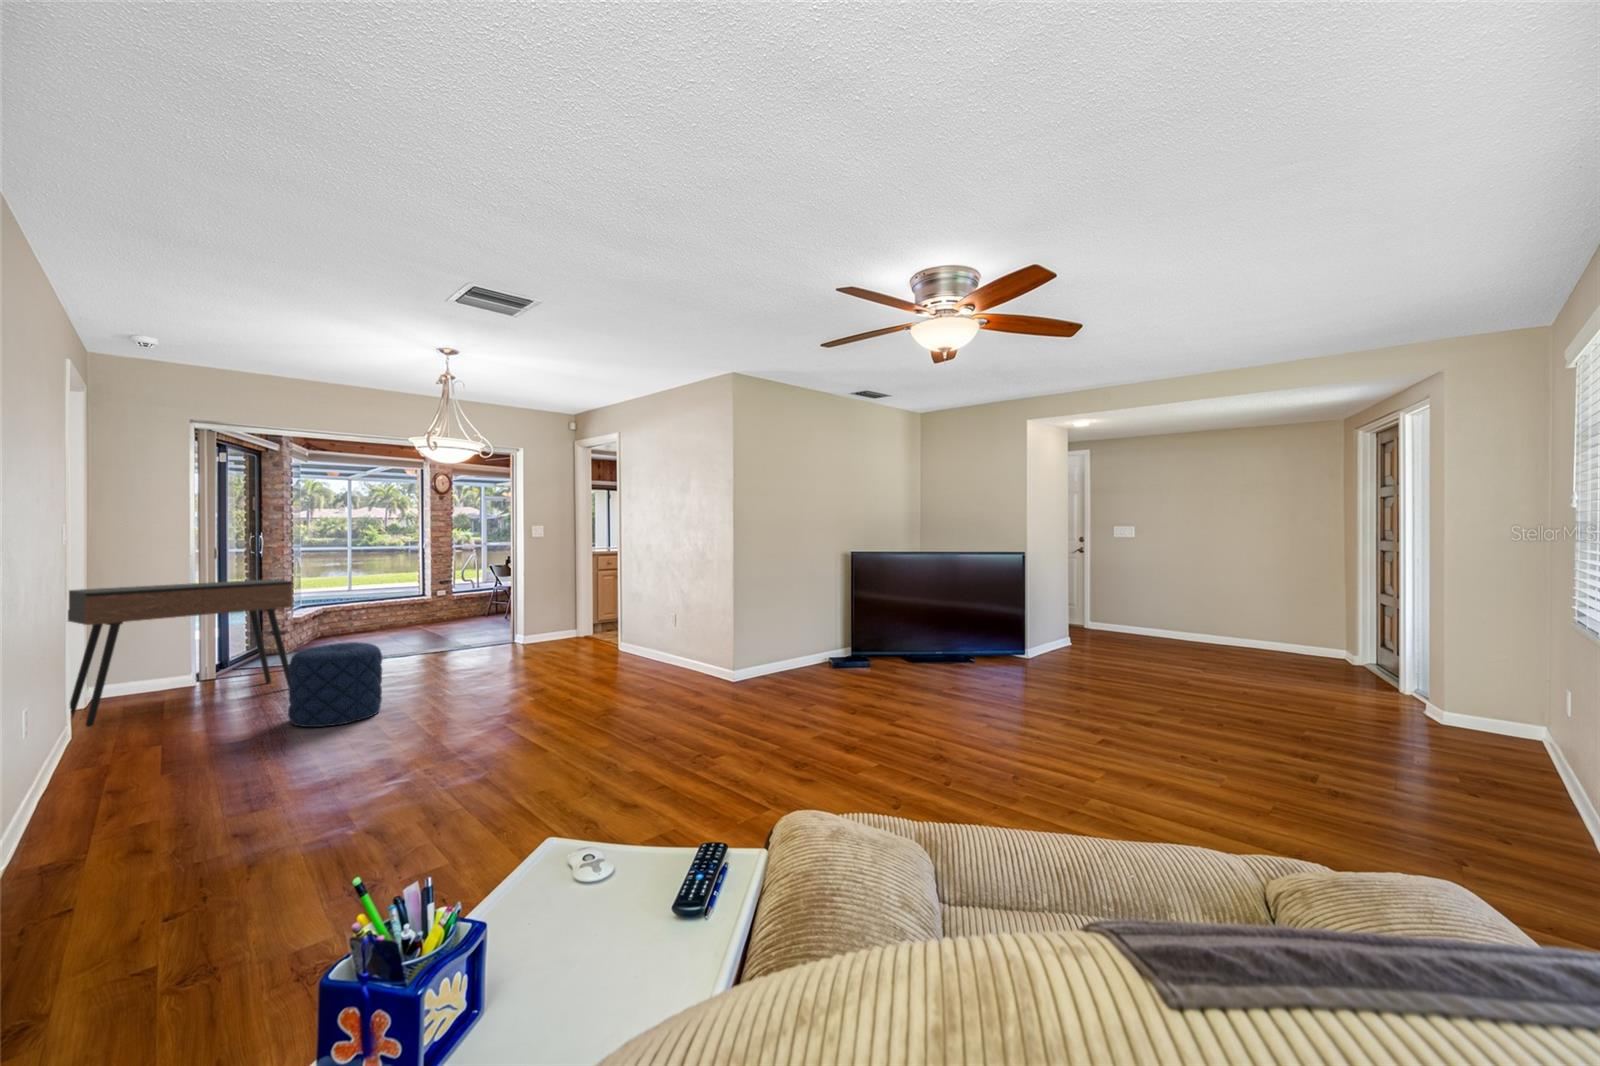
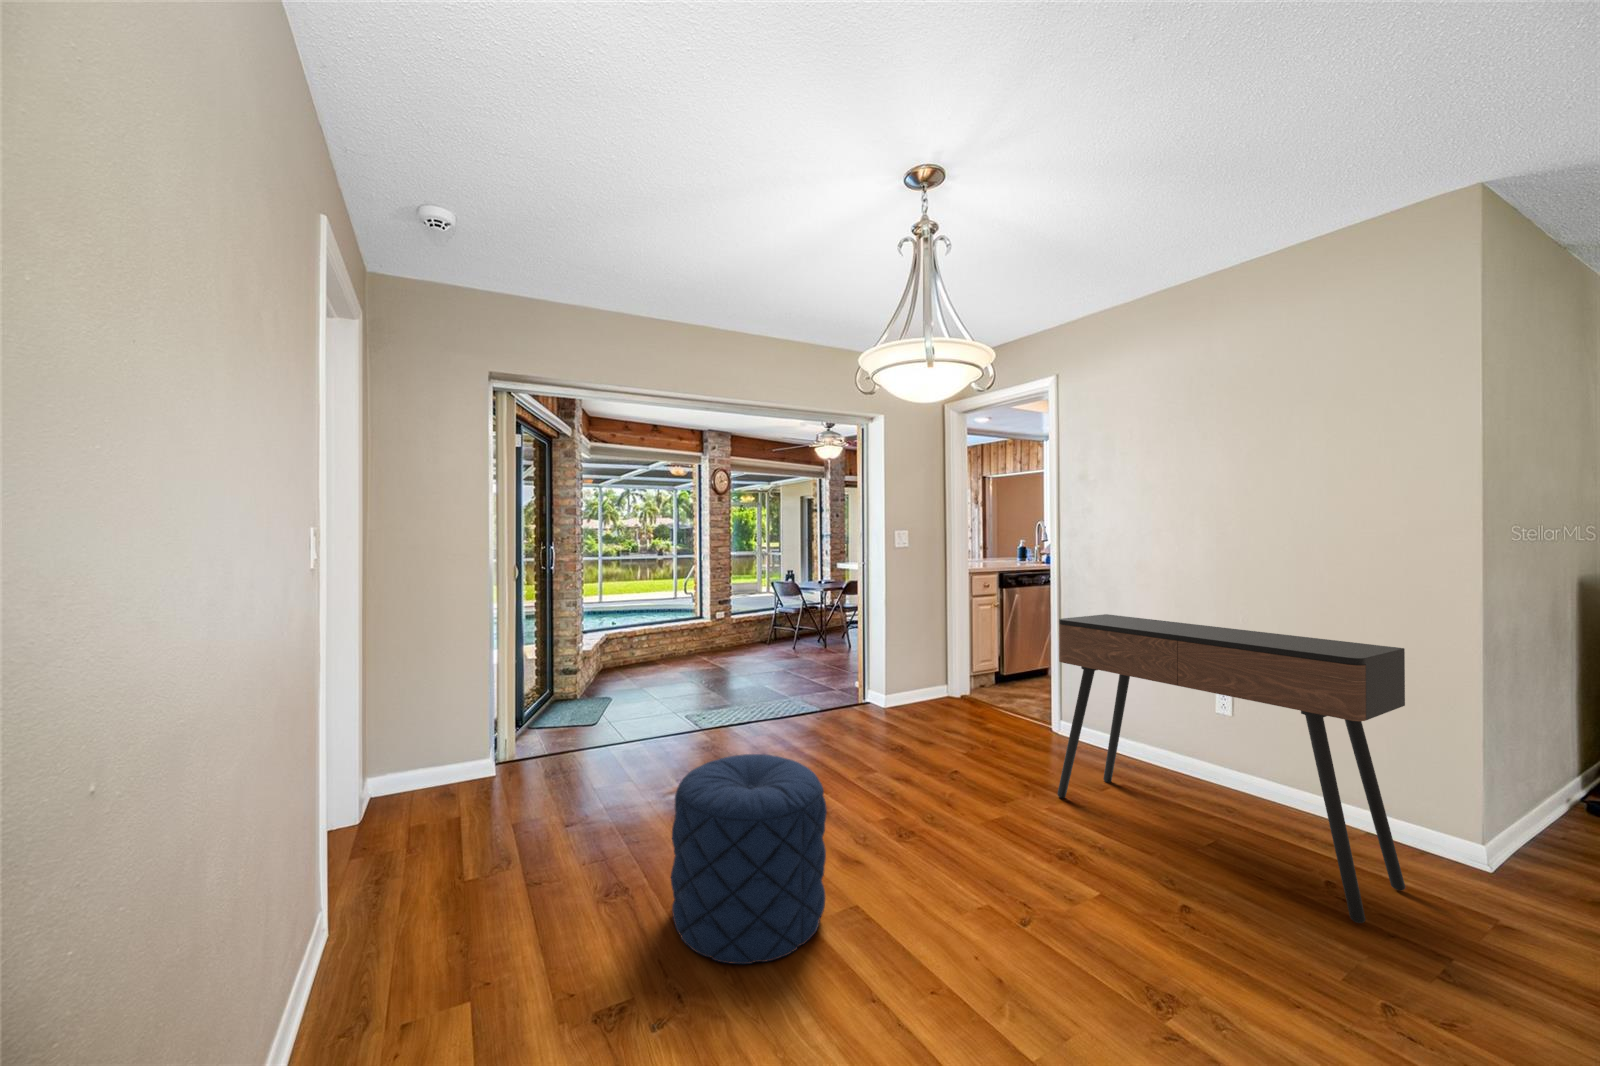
console table: present [68,579,293,727] -> present [1057,614,1405,923]

